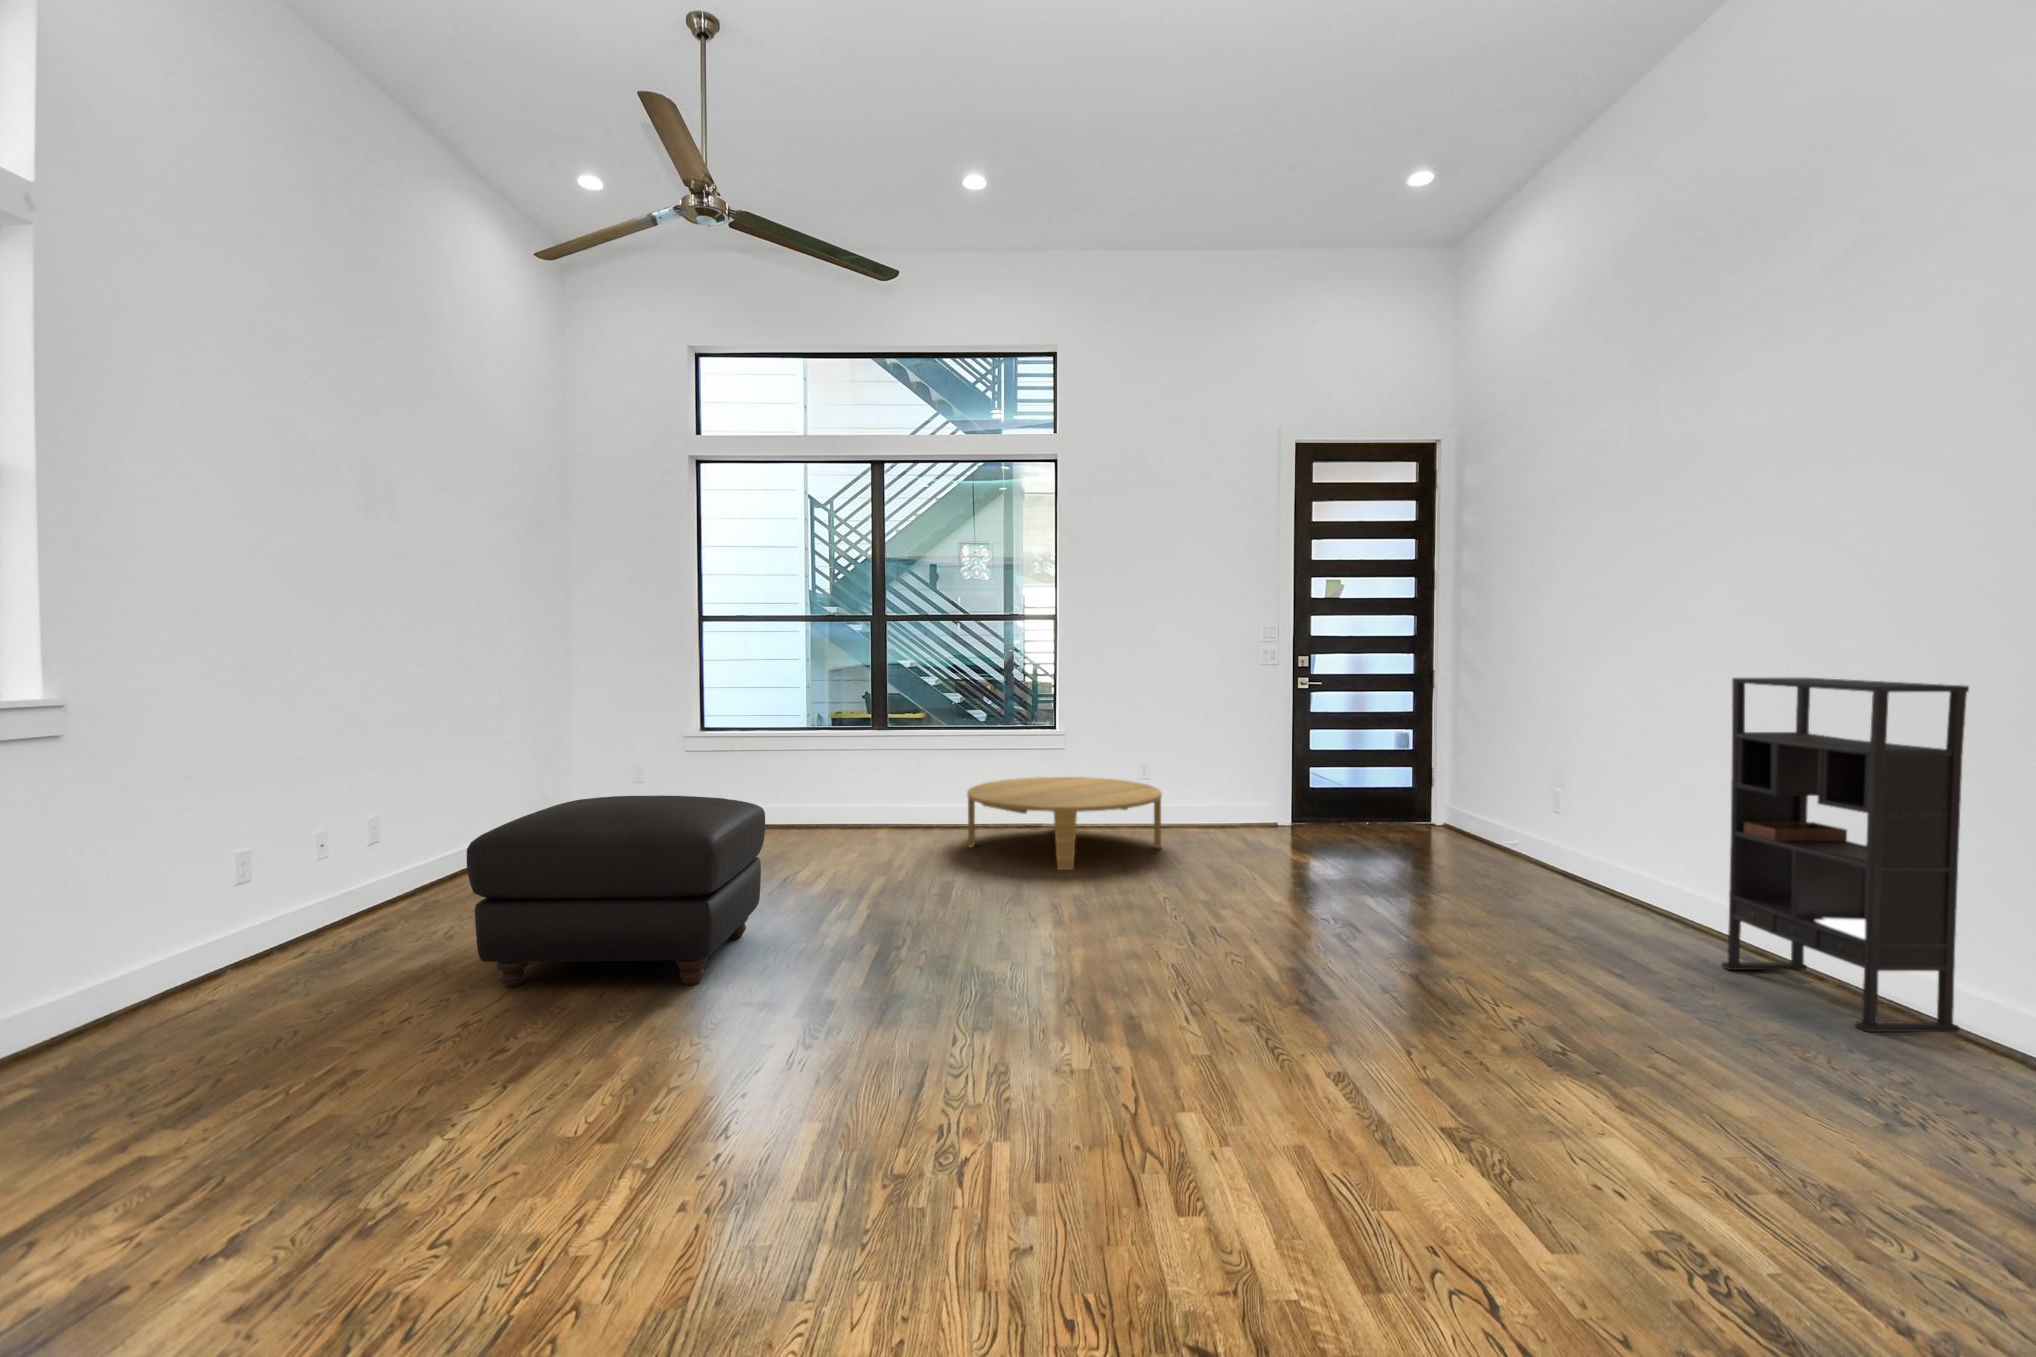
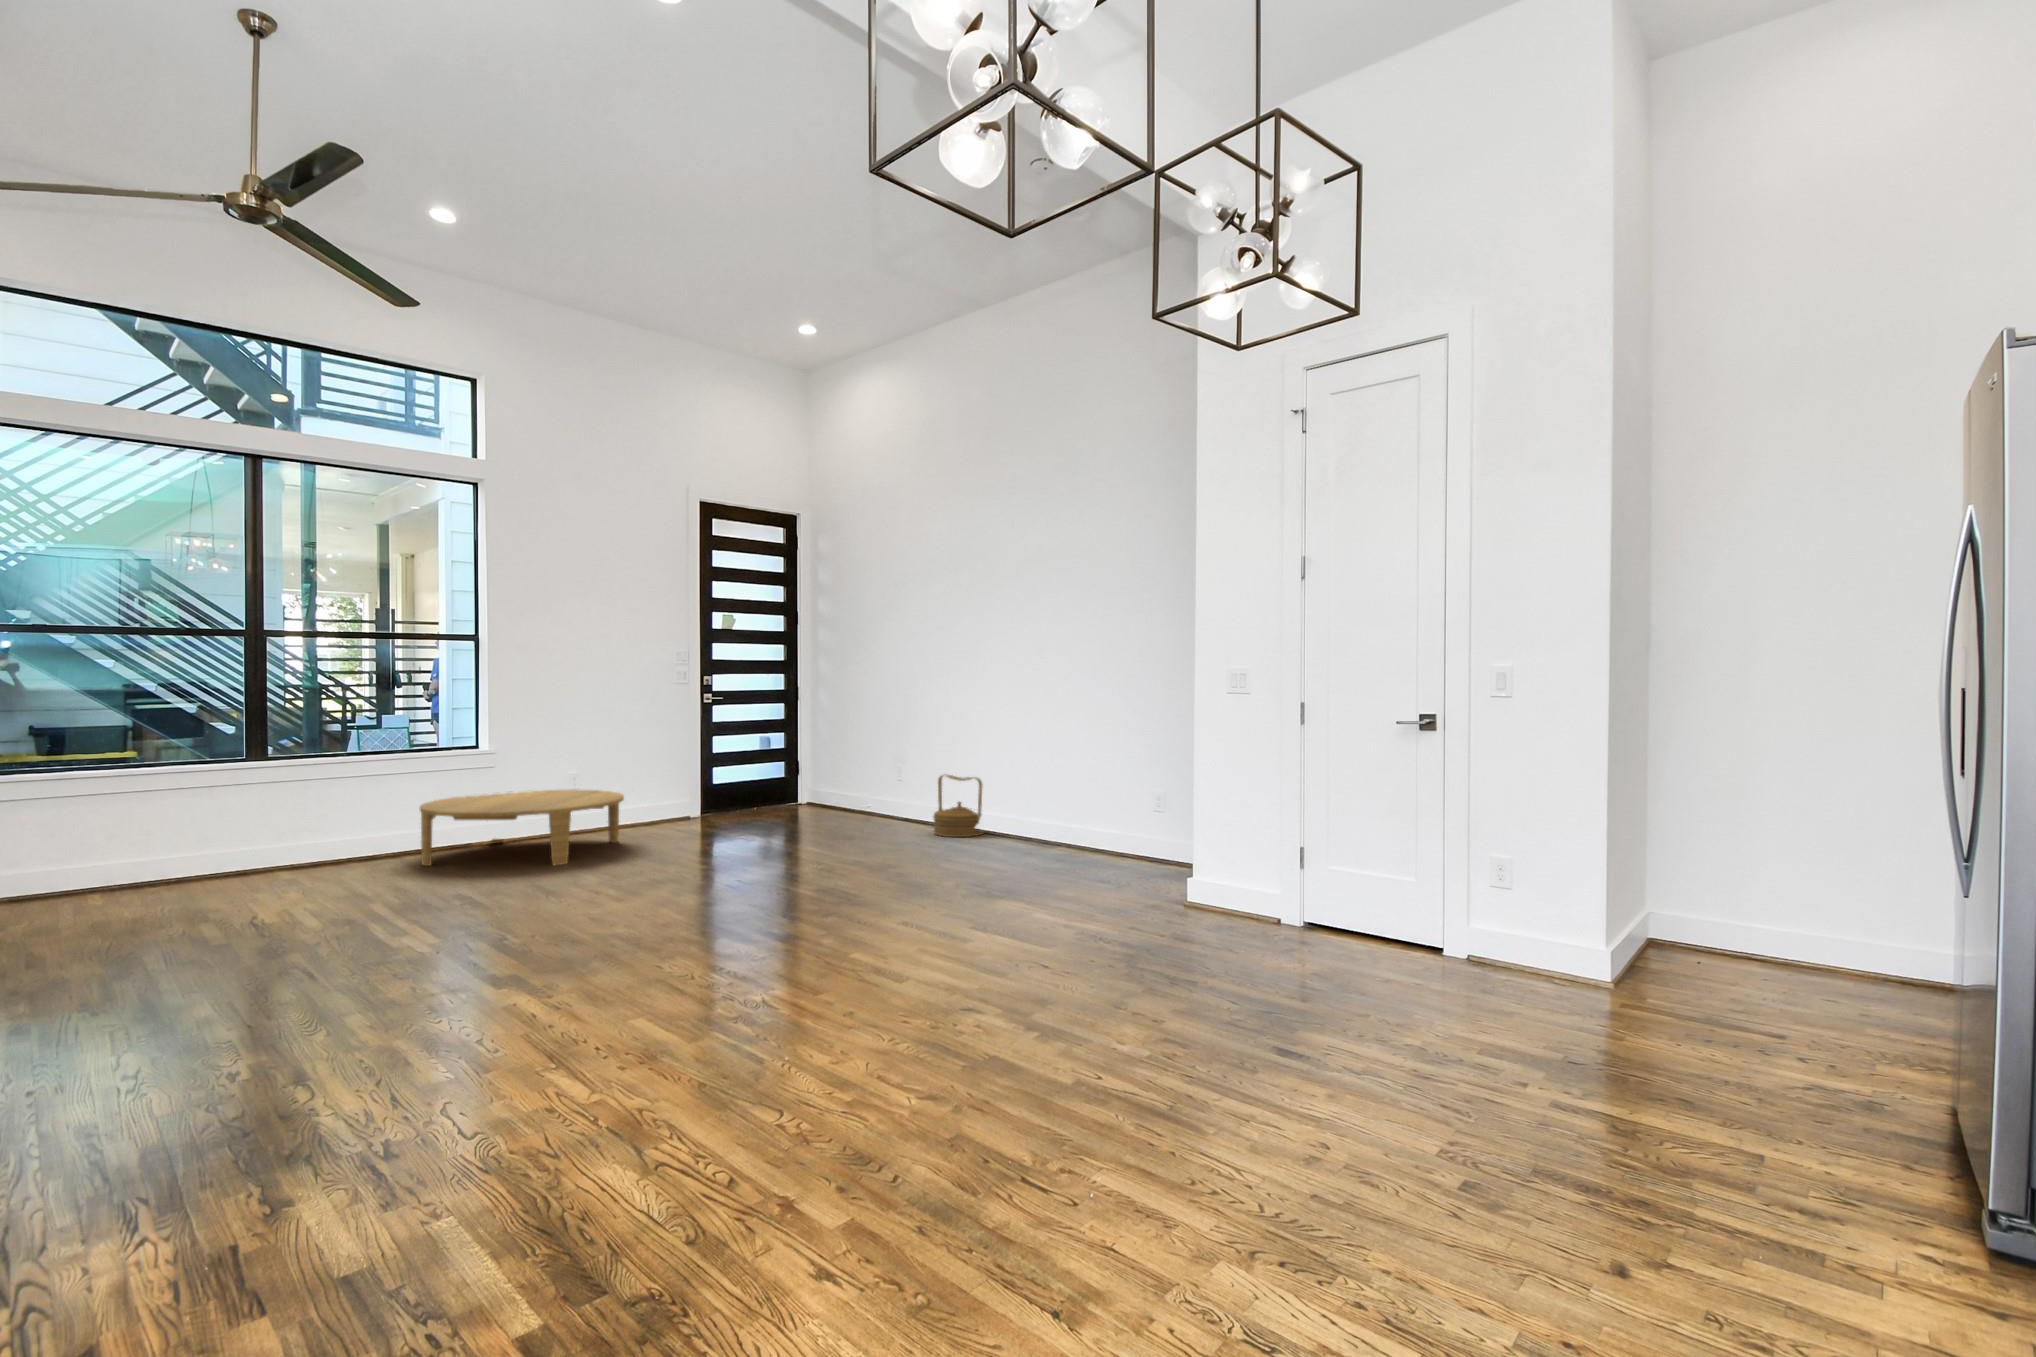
bookshelf: present [1722,677,1969,1032] -> none [1004,687,1094,852]
ottoman: present [466,796,765,987] -> none [79,810,405,1018]
woven basket: none [1589,820,1701,938] -> present [933,775,984,837]

